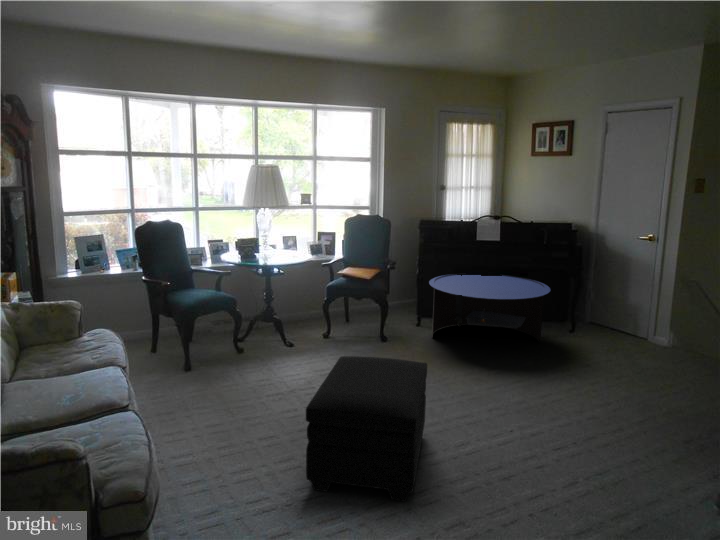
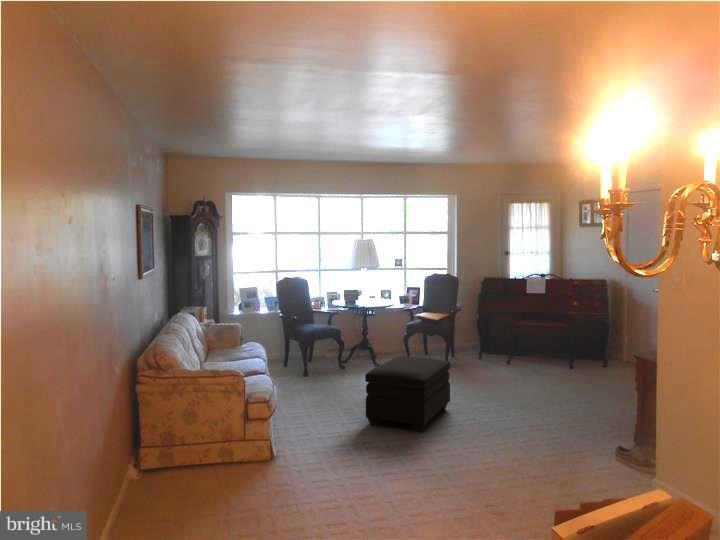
coffee table: present [429,273,550,342] -> none [483,319,578,373]

